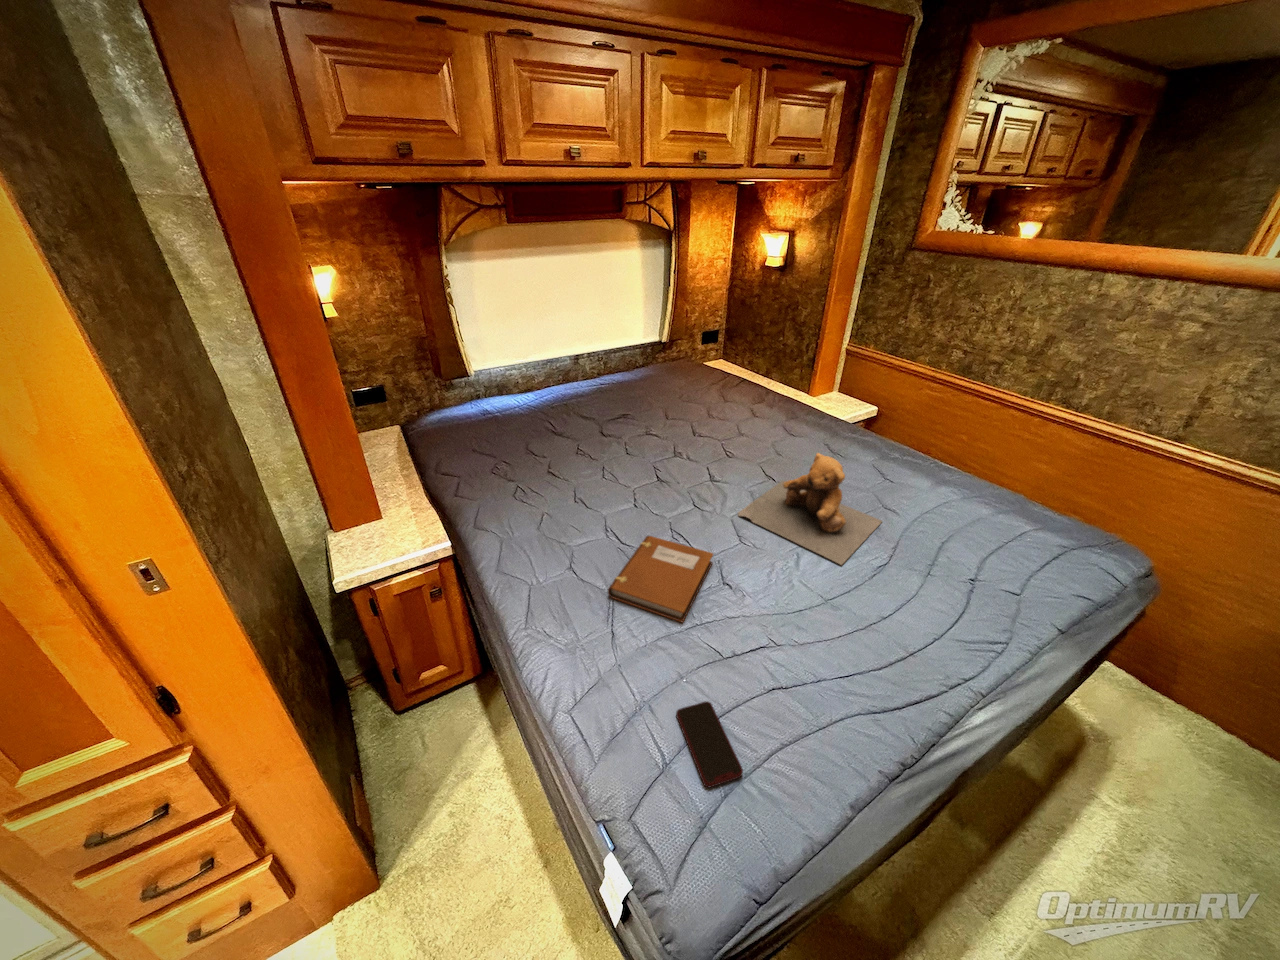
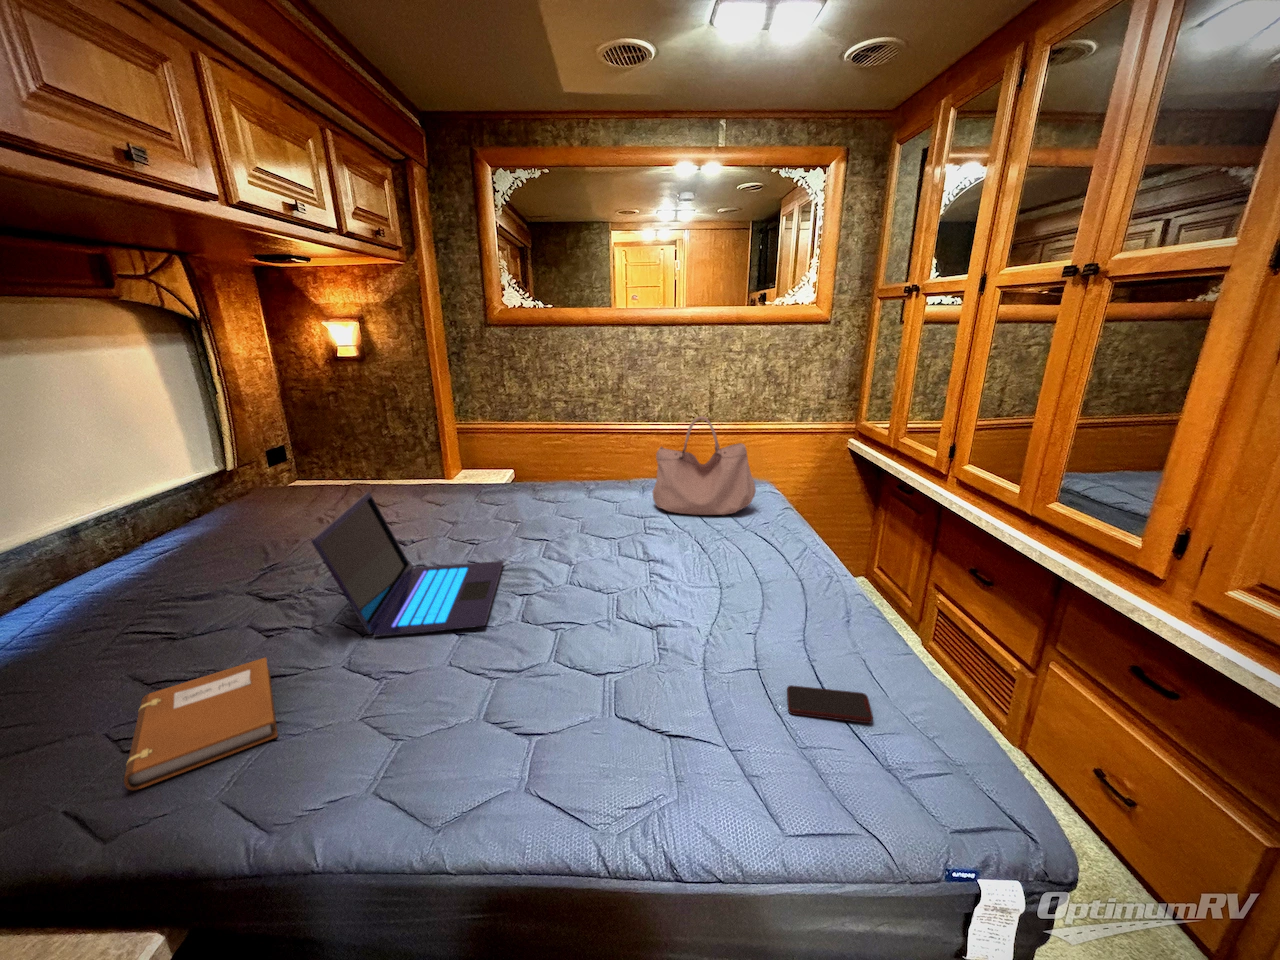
laptop: none [584,383,720,505] -> present [311,492,503,637]
handbag: none [920,423,1071,563] -> present [653,416,756,515]
teddy bear: present [738,453,882,565] -> none [558,485,688,580]
notebook: present [608,536,713,622] -> present [124,658,277,790]

